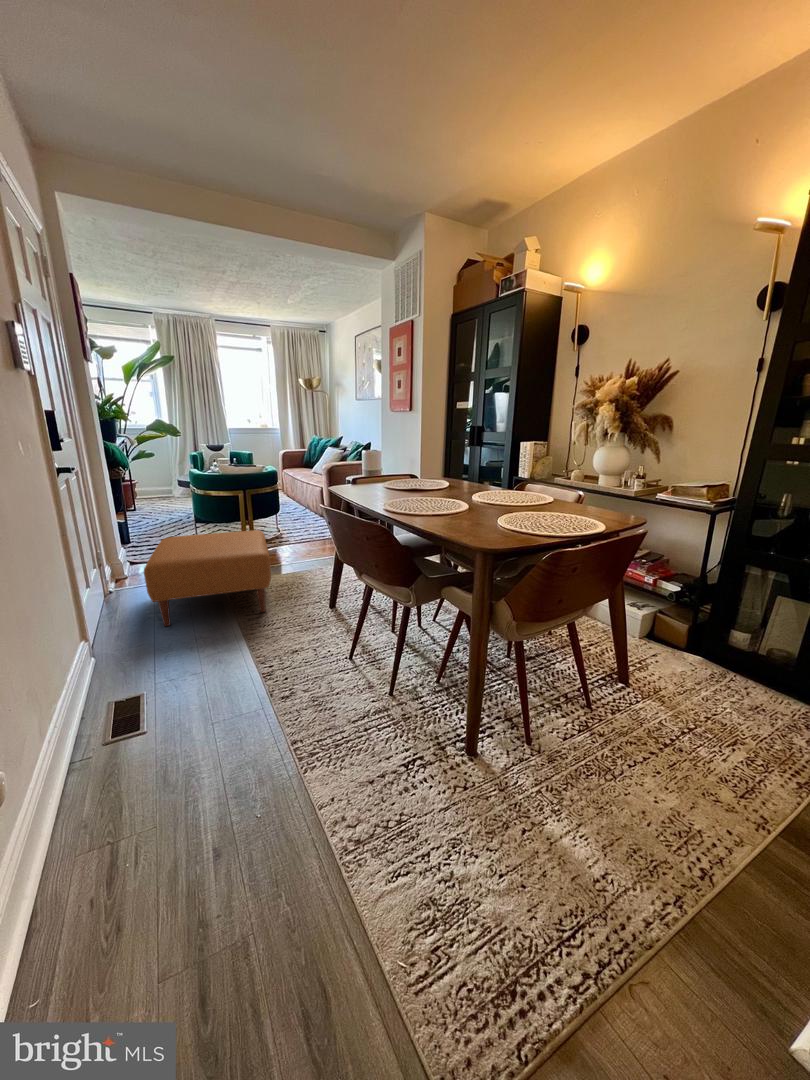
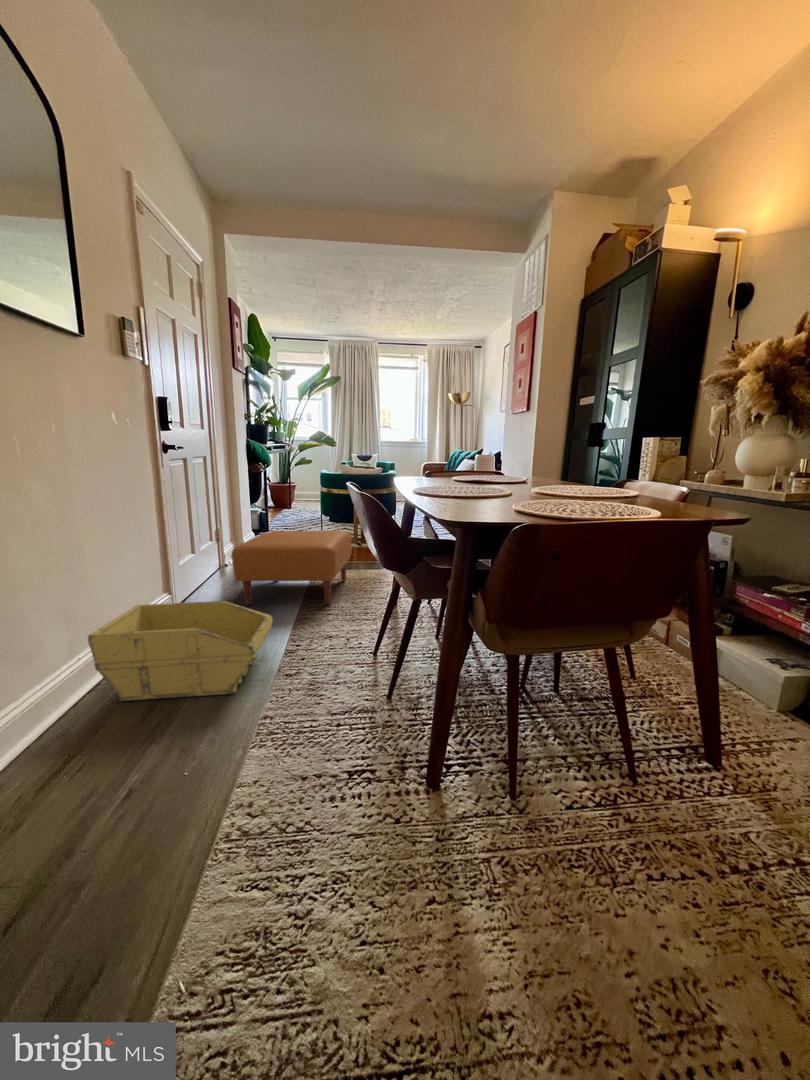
storage bin: none [55,632,259,770] -> present [88,601,273,701]

